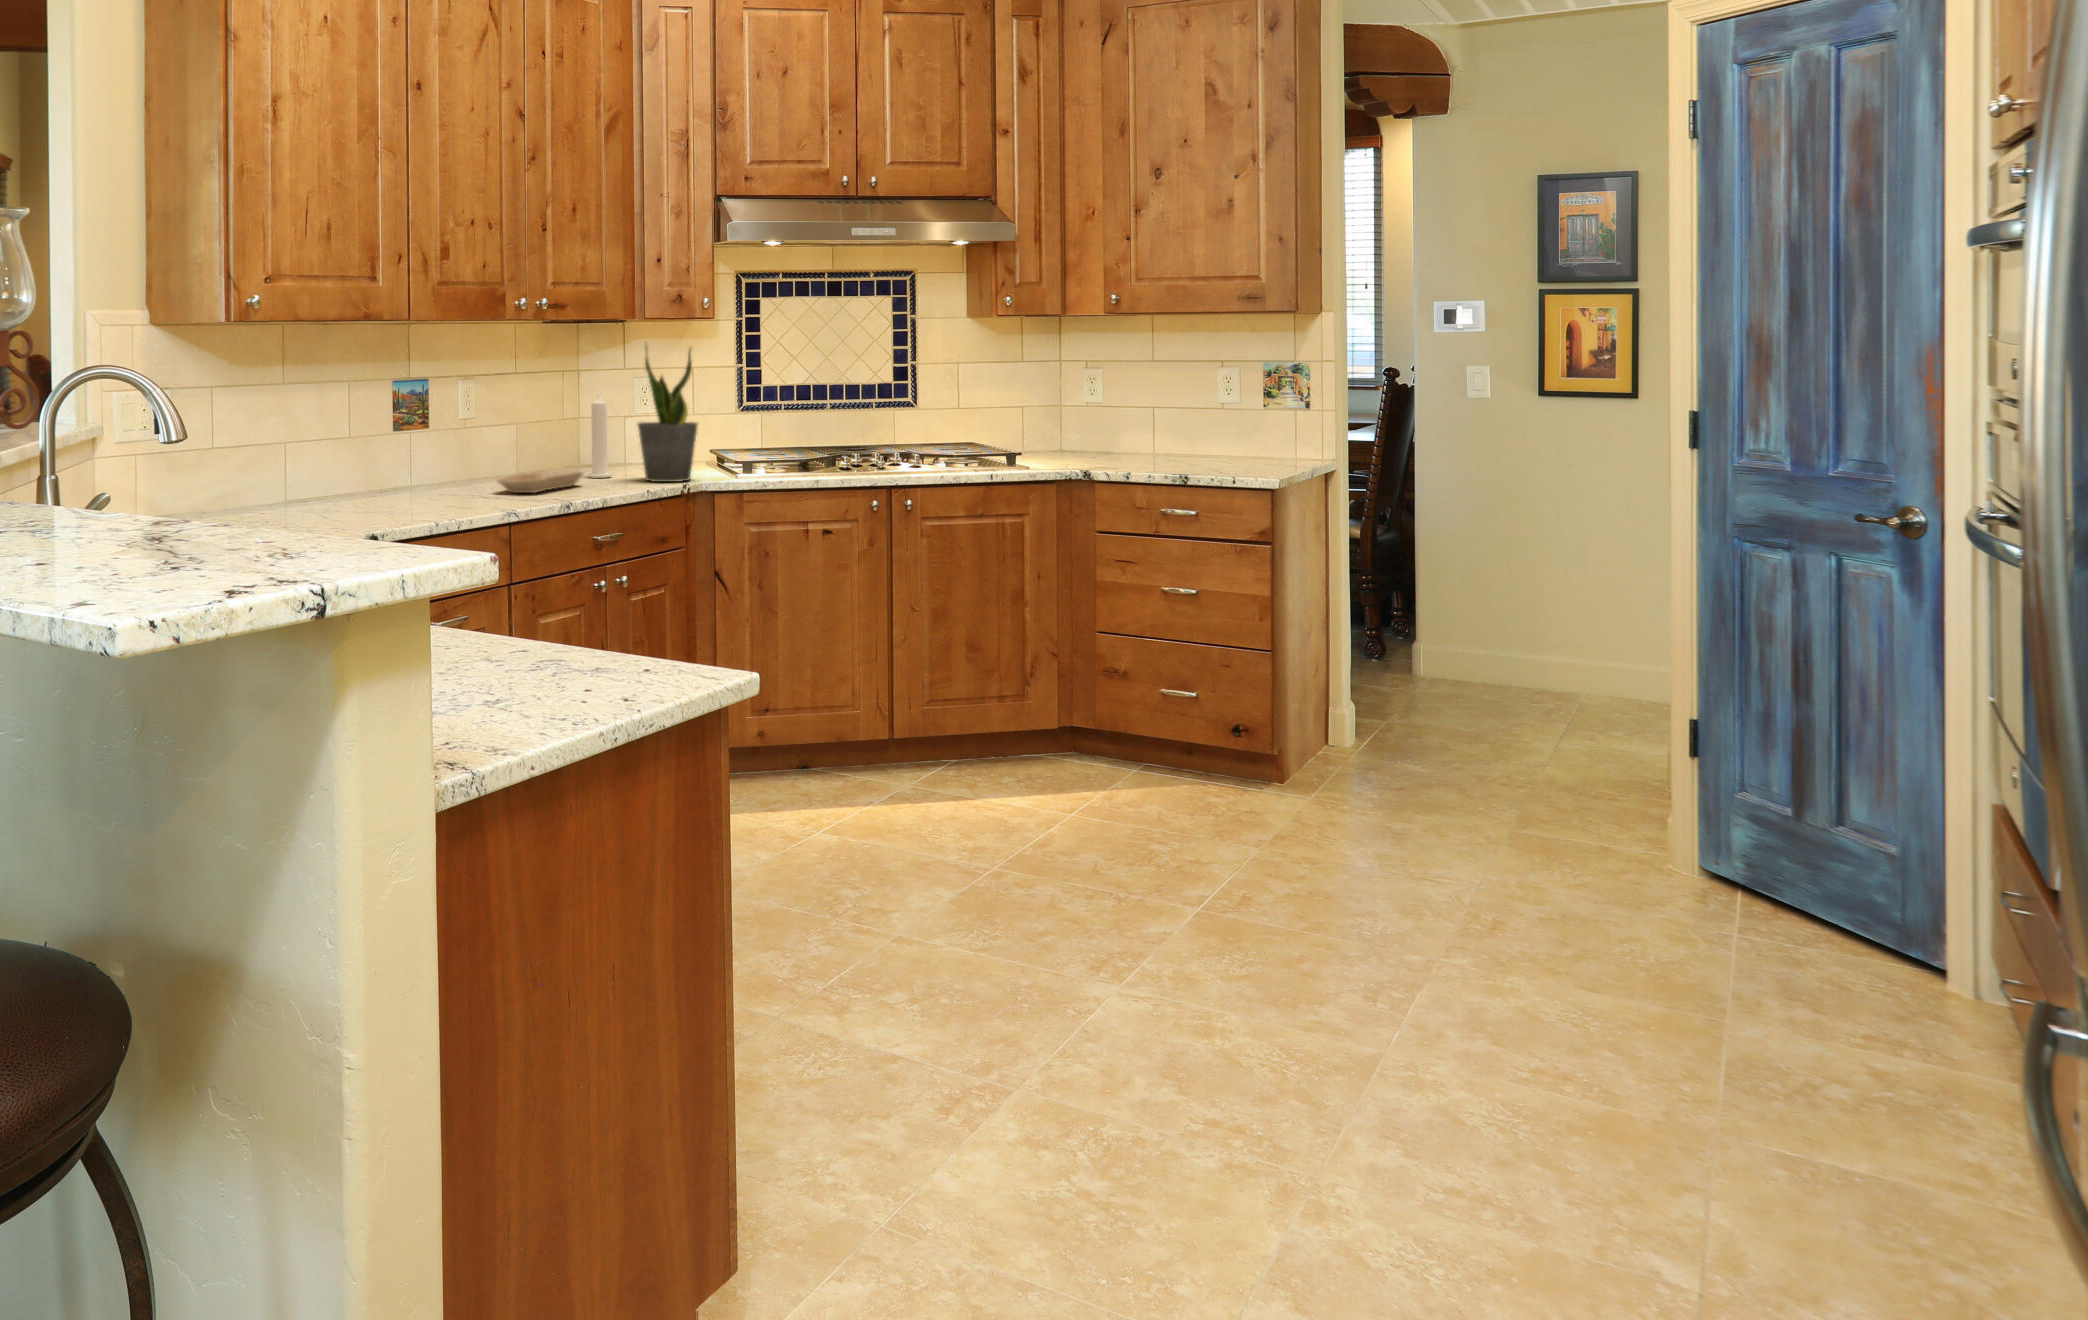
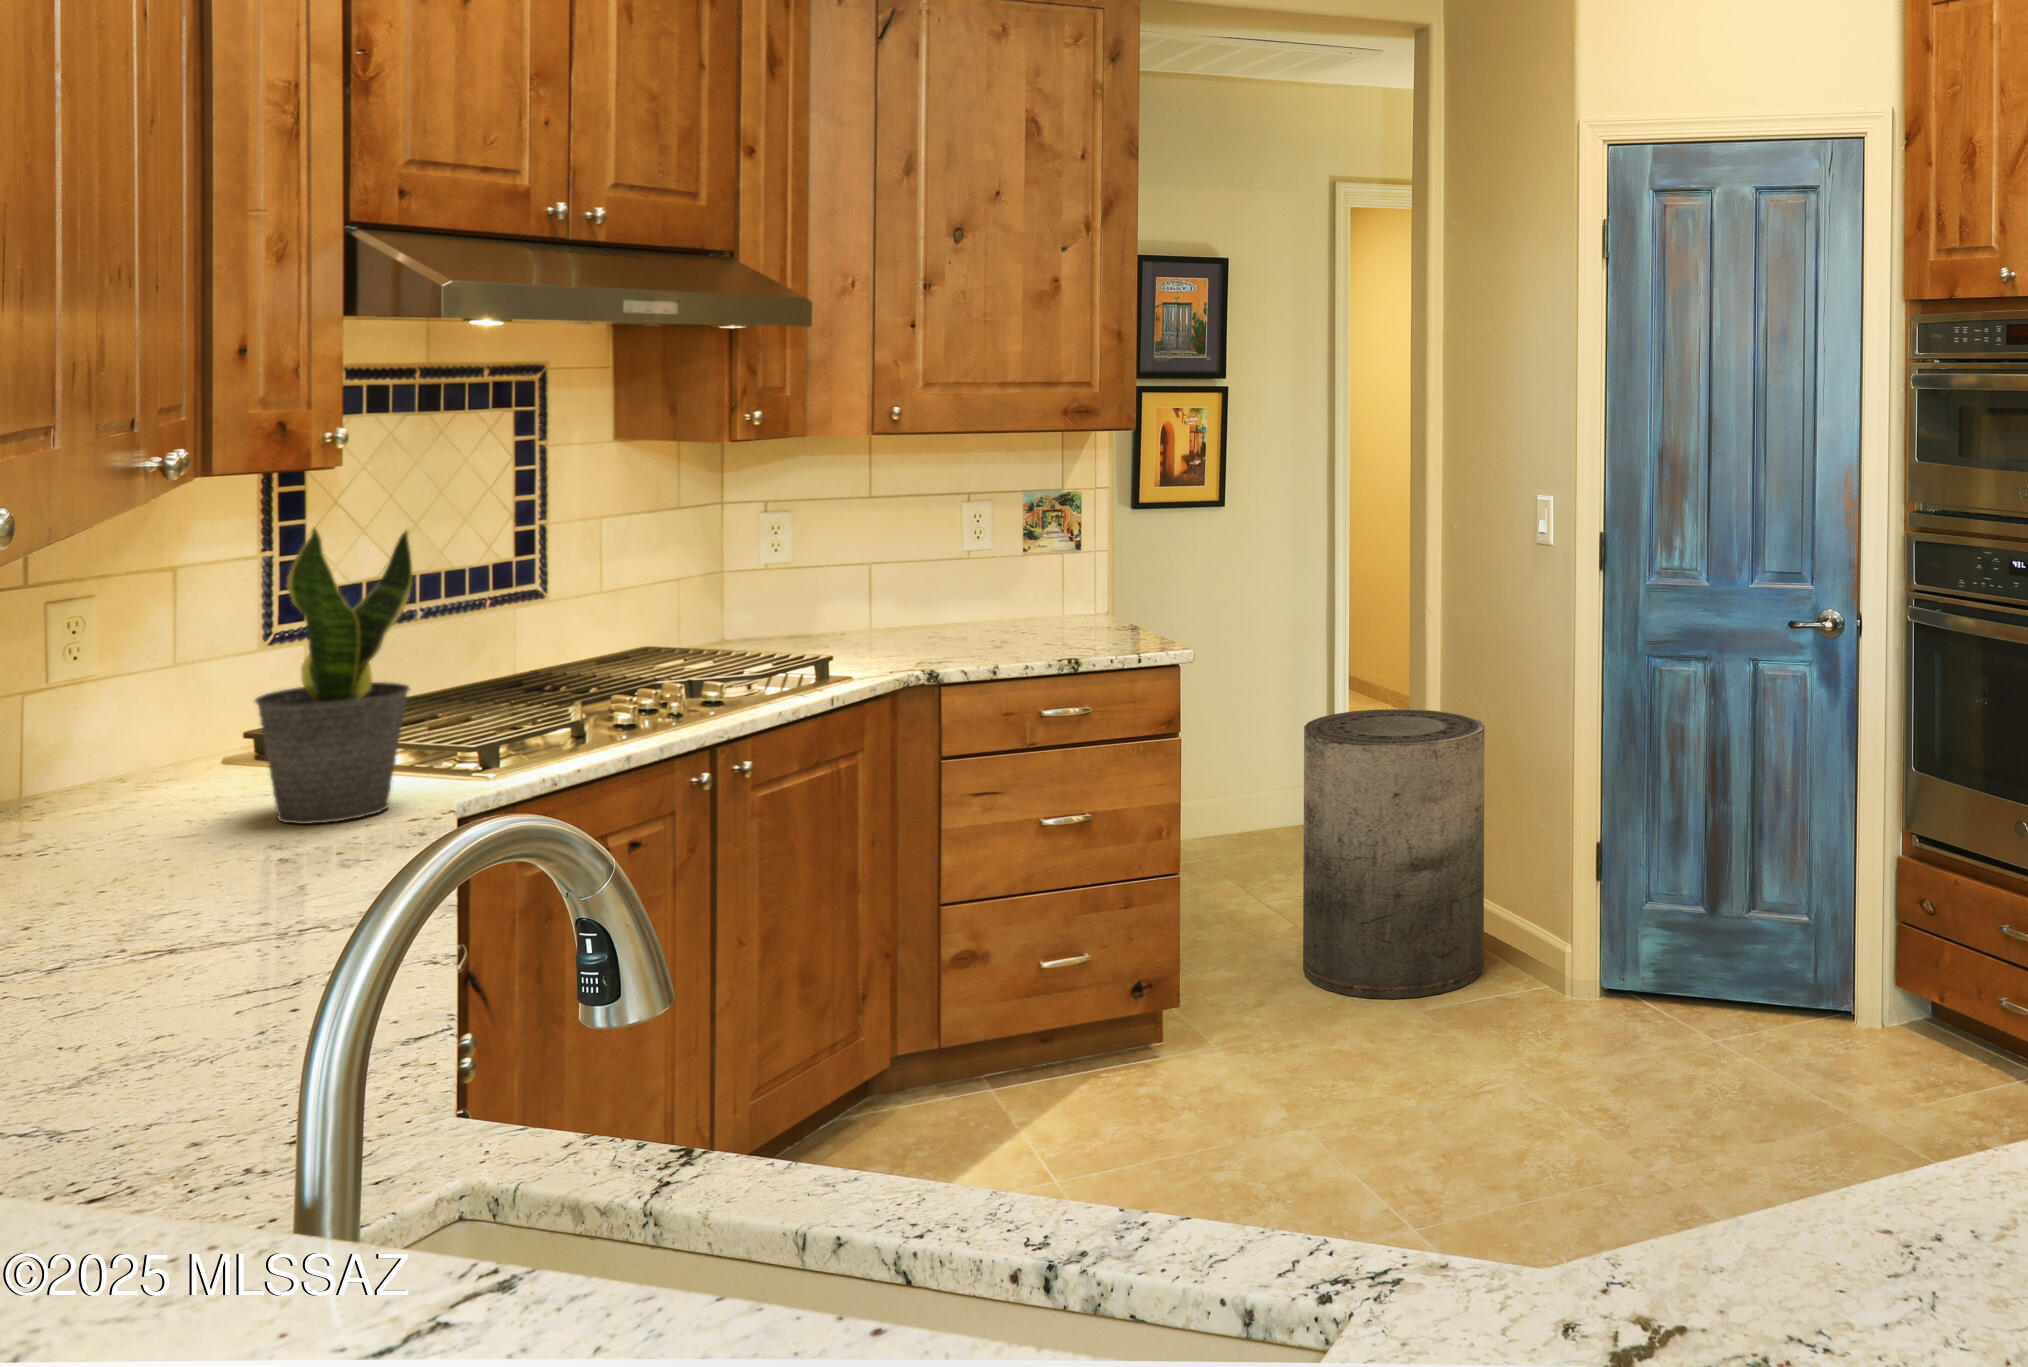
candle: present [588,392,612,478] -> none [90,644,159,843]
tray: present [498,471,583,493] -> none [79,838,261,931]
trash can: none [1466,576,1658,839] -> present [1303,709,1485,999]

